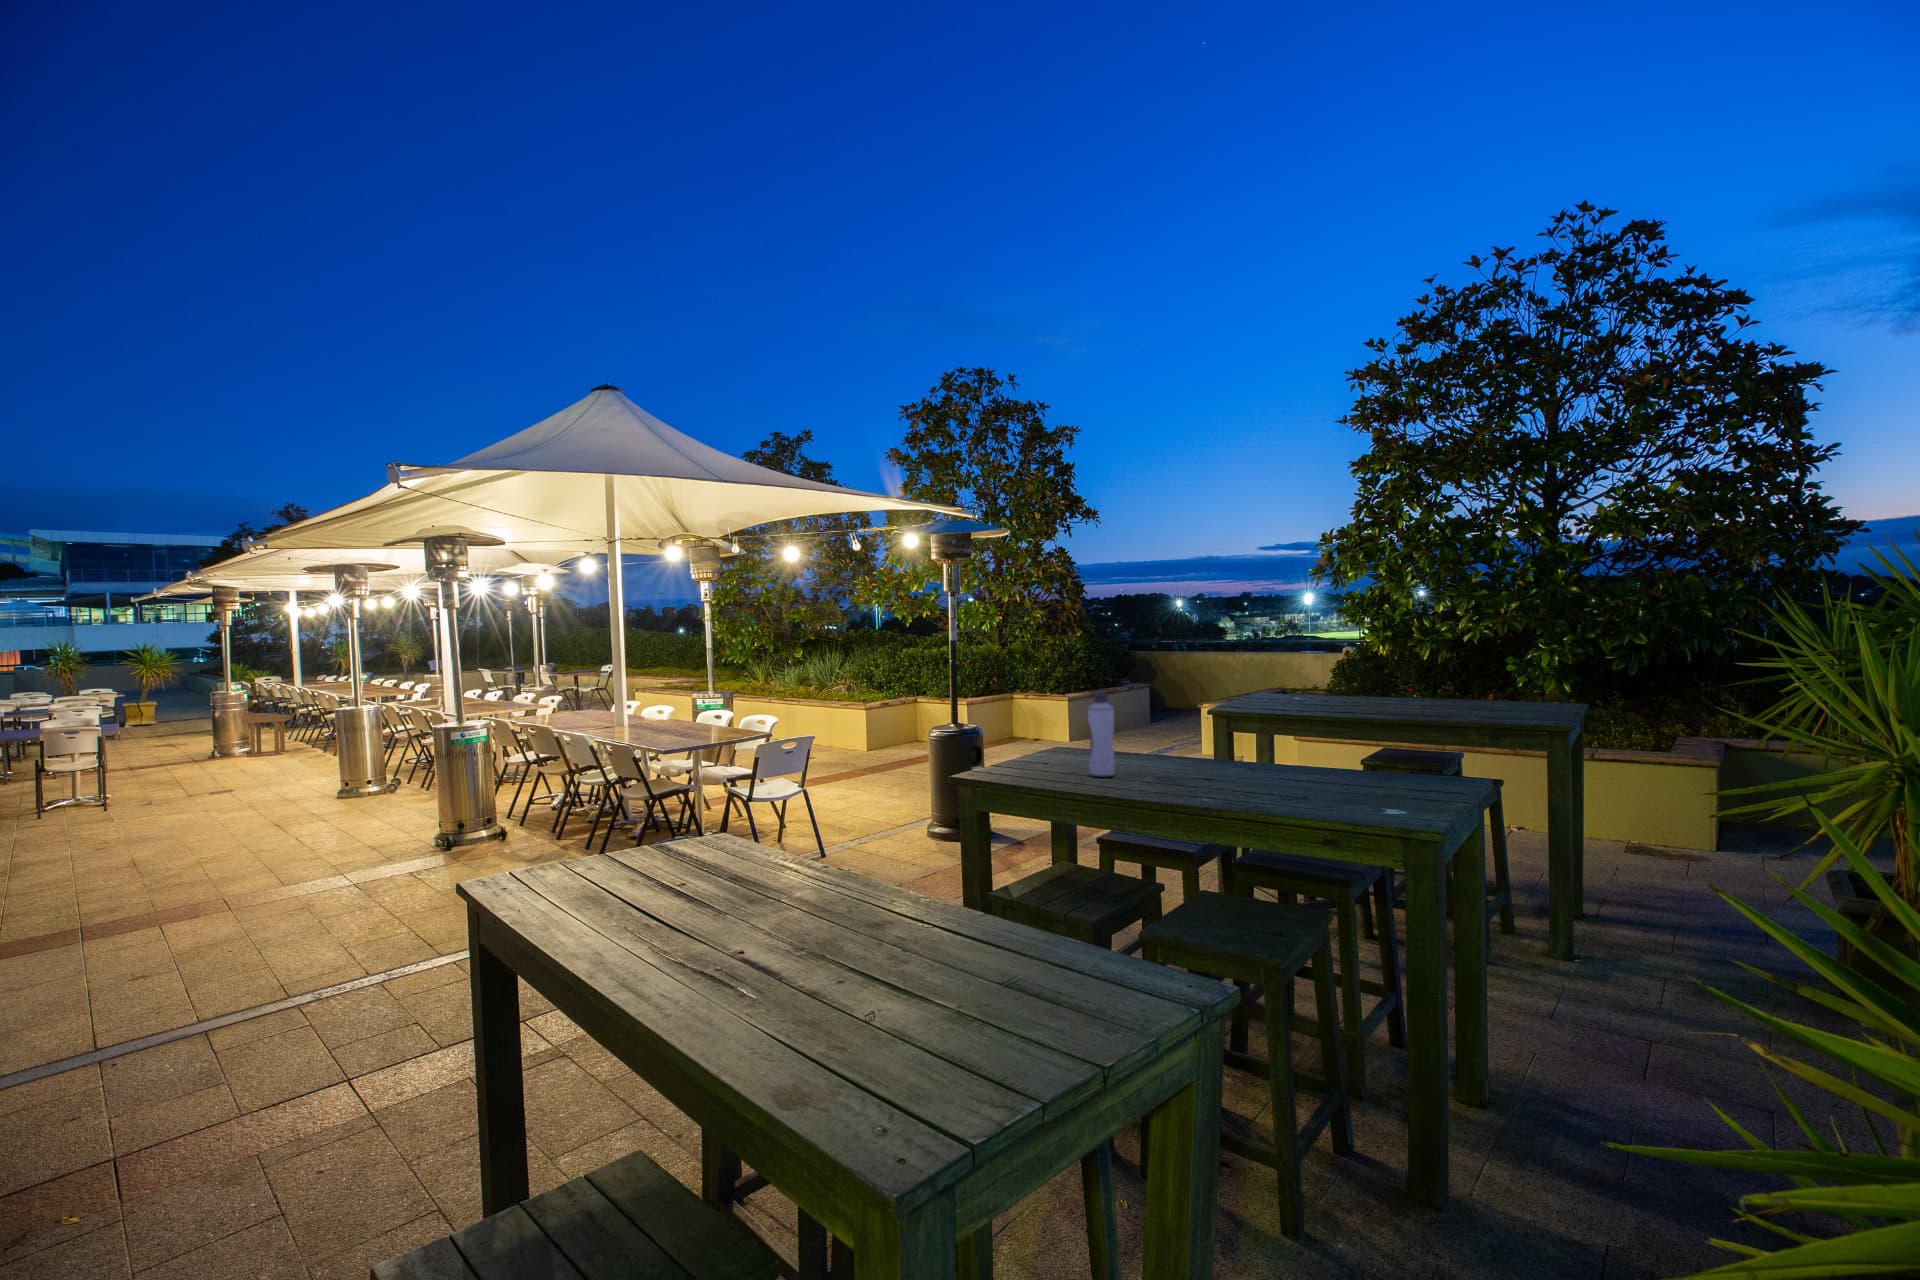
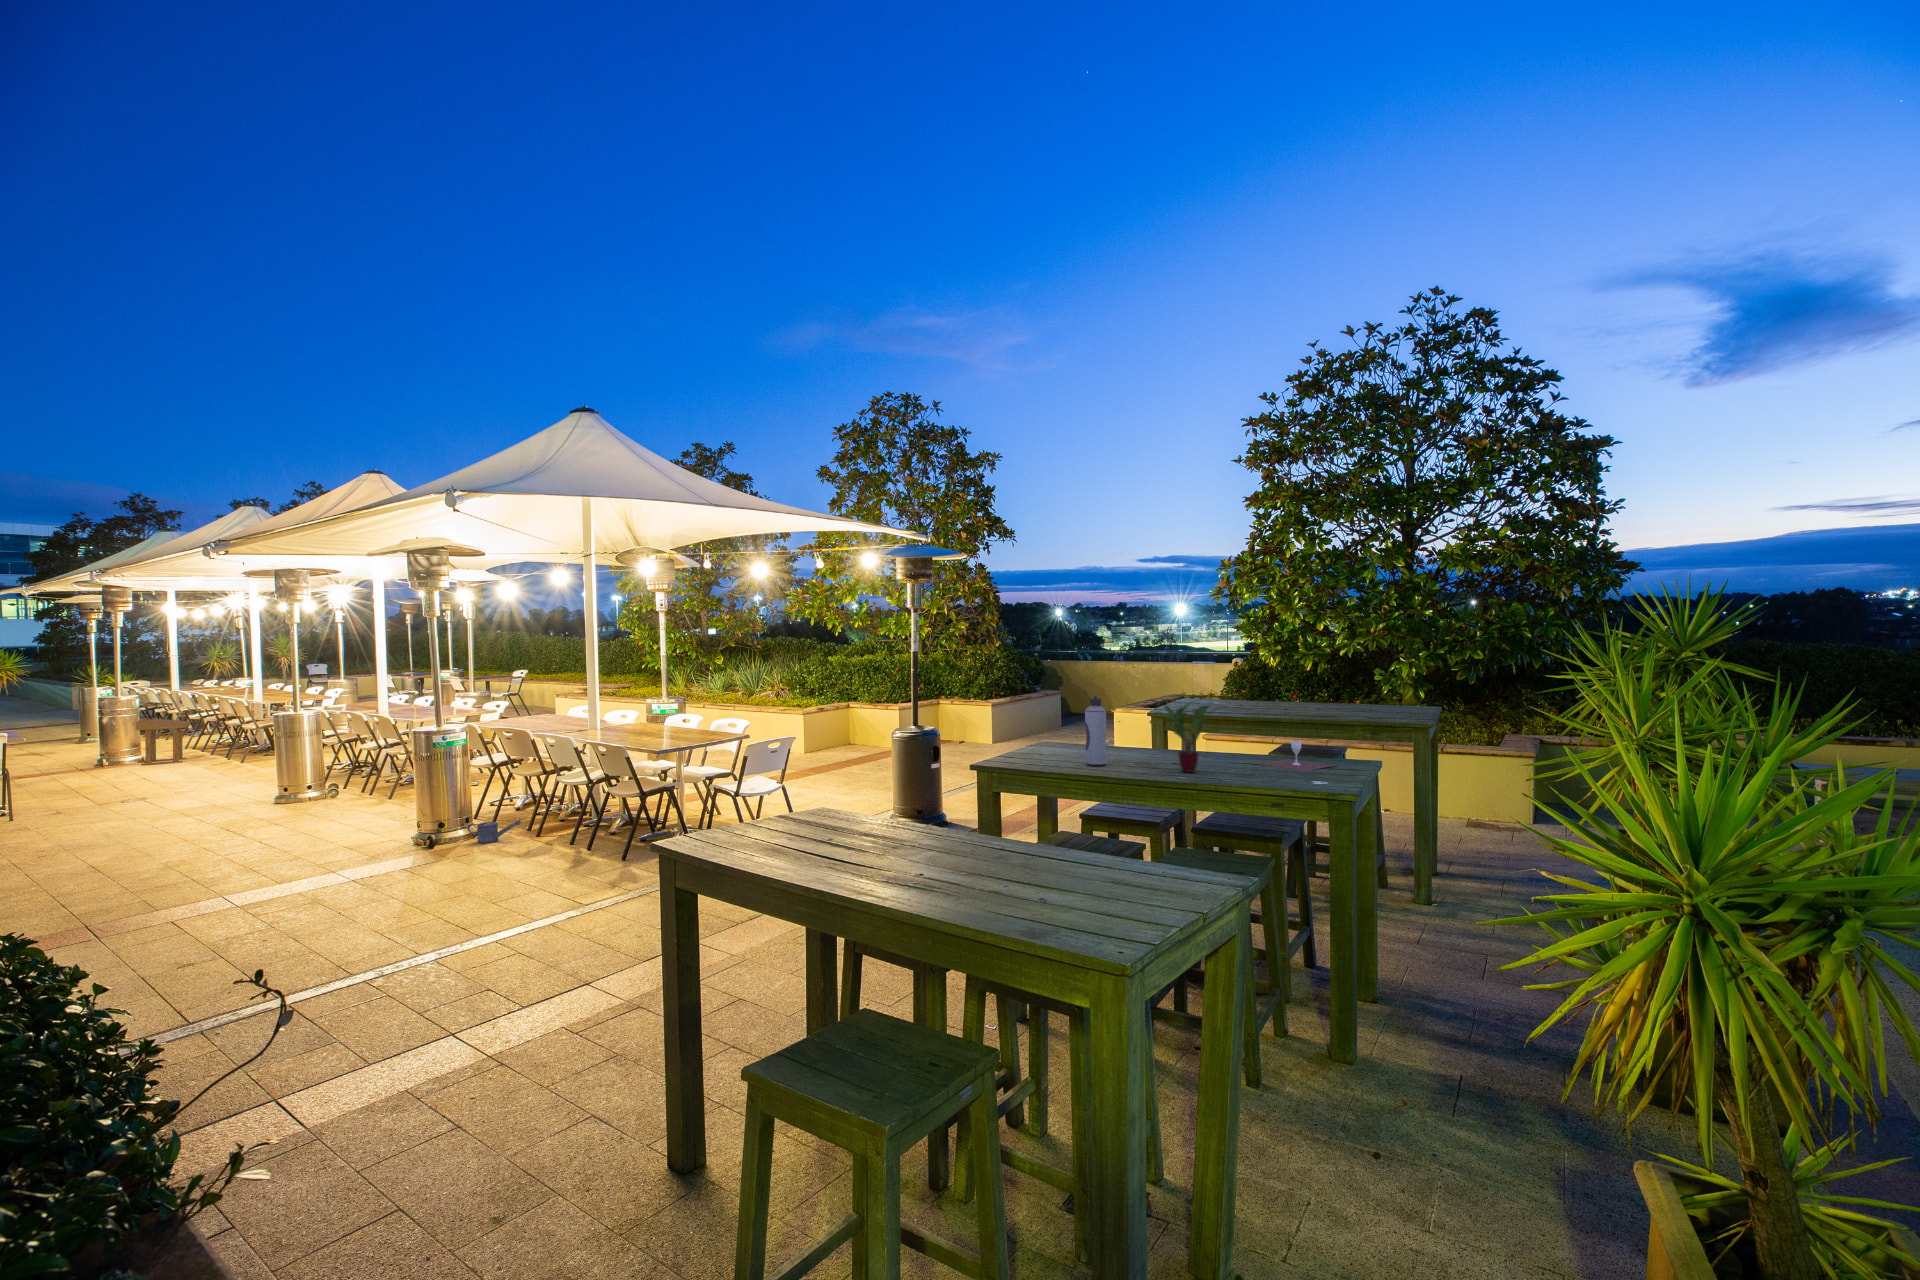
potted plant: none [1163,695,1268,788] -> present [1152,701,1221,772]
wine glass: none [1312,748,1419,788] -> present [1259,740,1335,771]
watering can: none [493,819,546,844] -> present [468,819,521,843]

